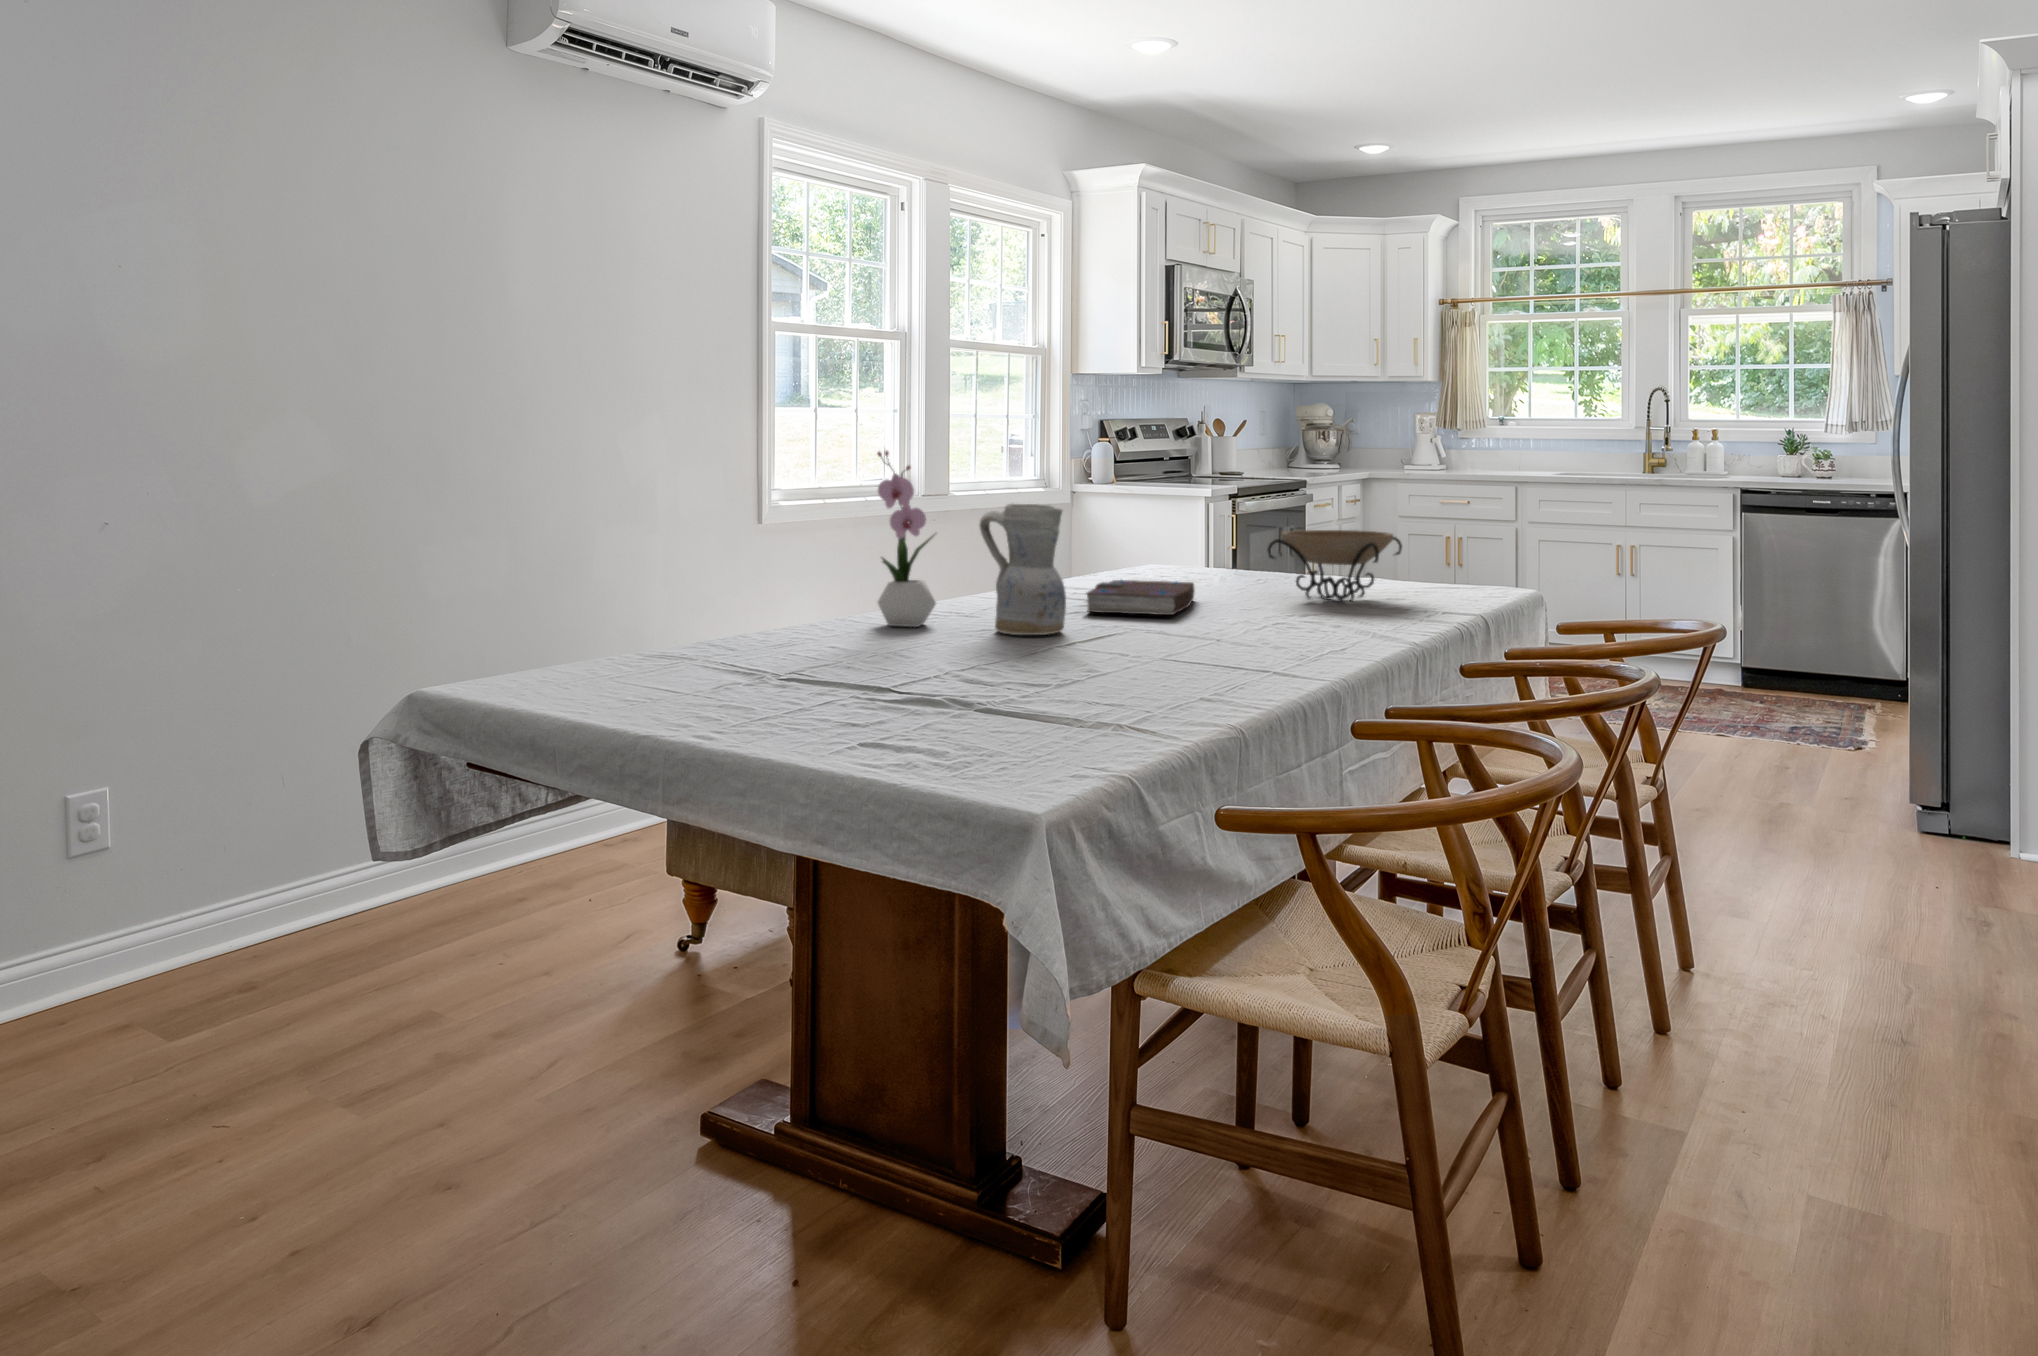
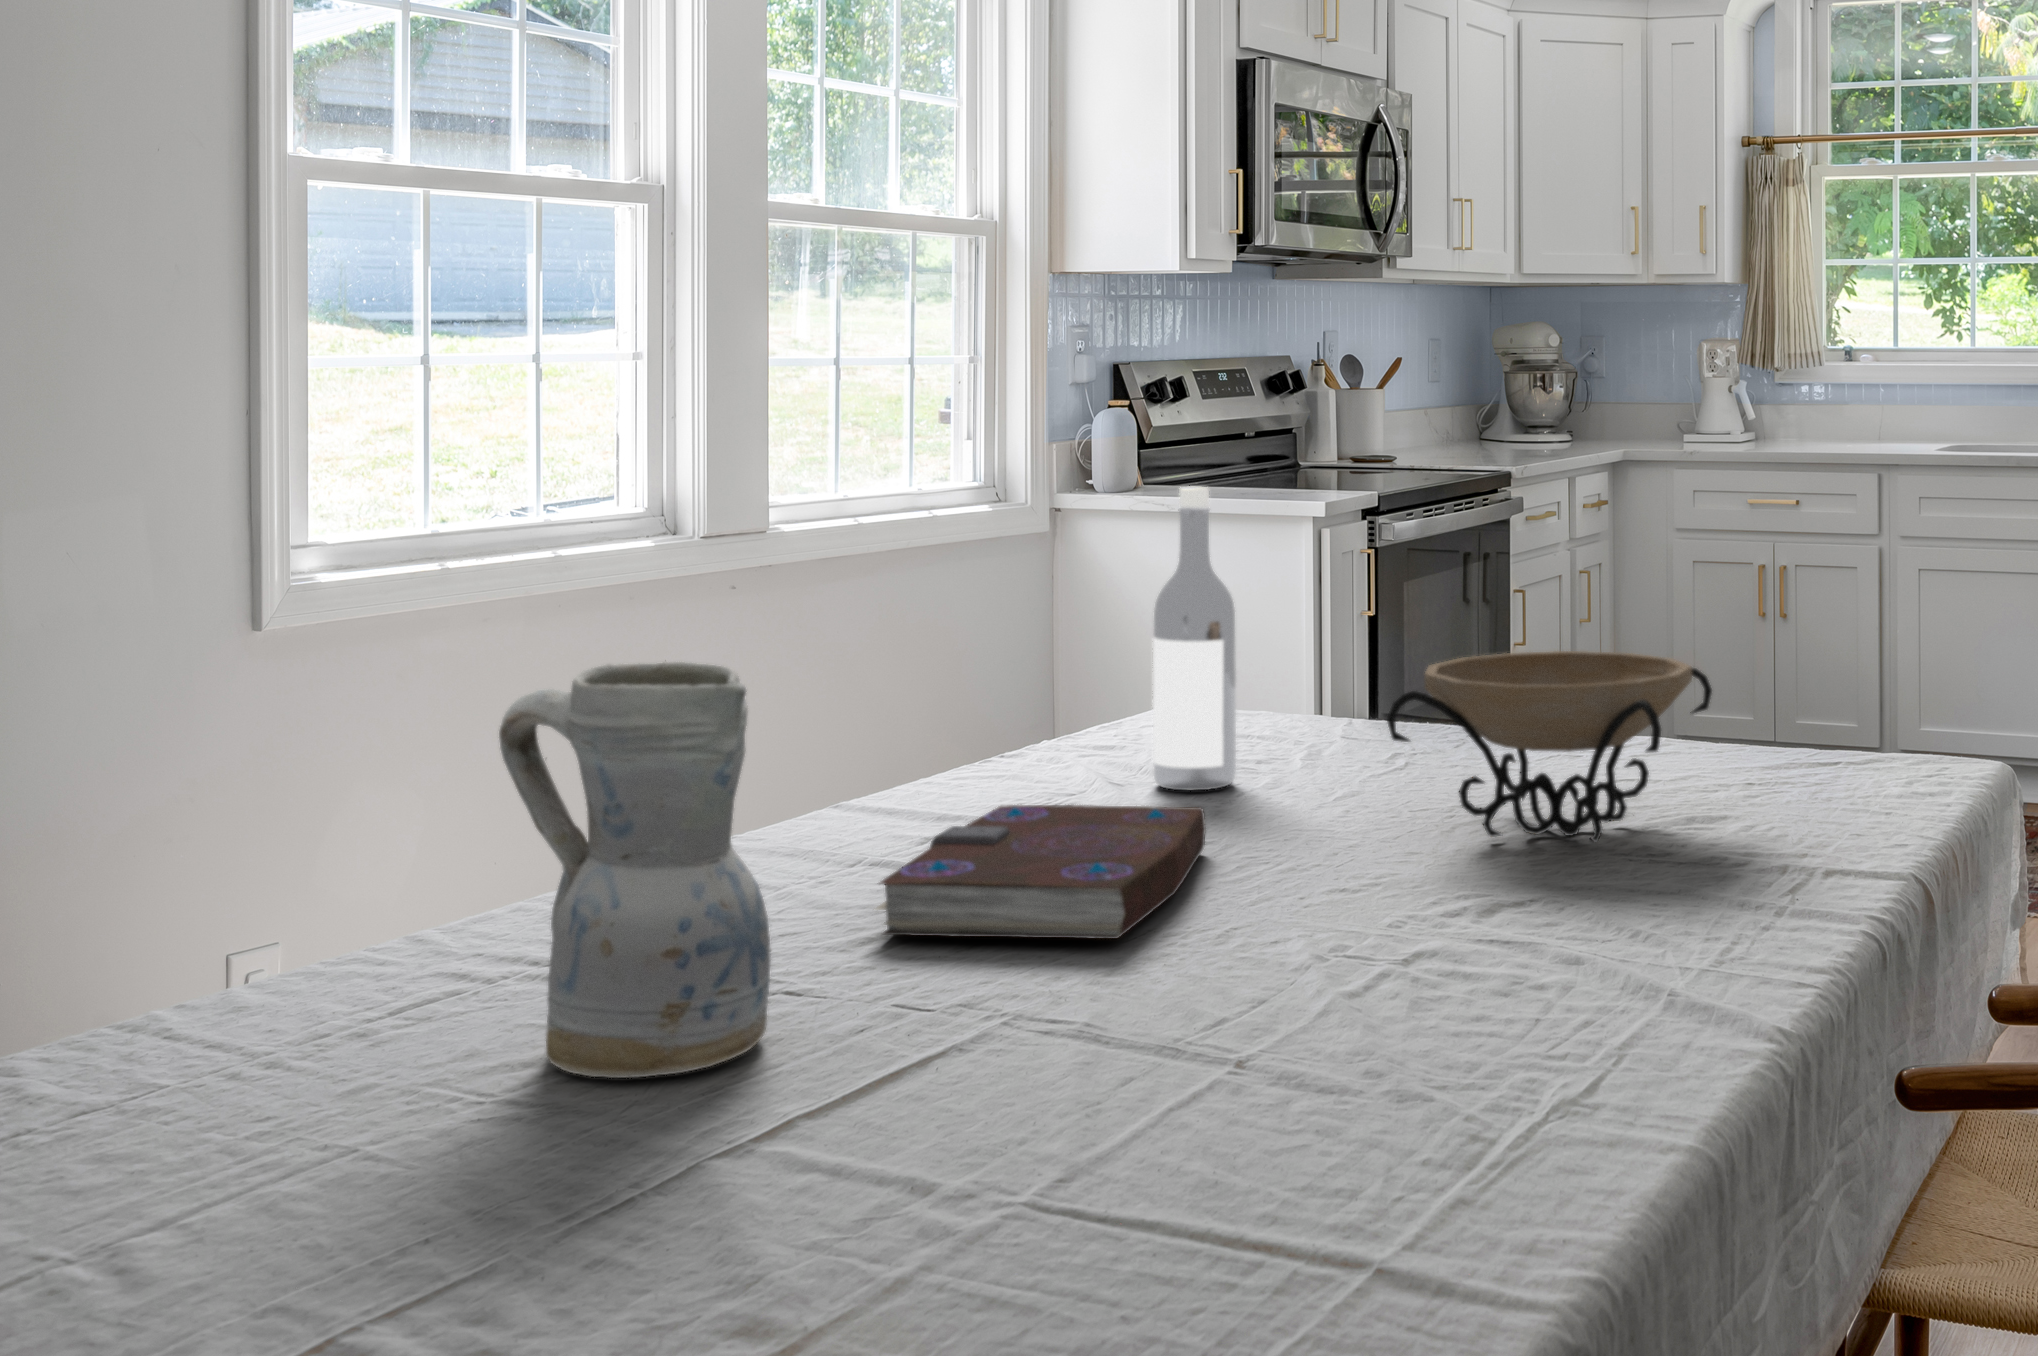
flower arrangement: present [878,451,936,627] -> none [161,512,403,1050]
wine bottle: none [1166,462,1200,585] -> present [1153,487,1236,790]

